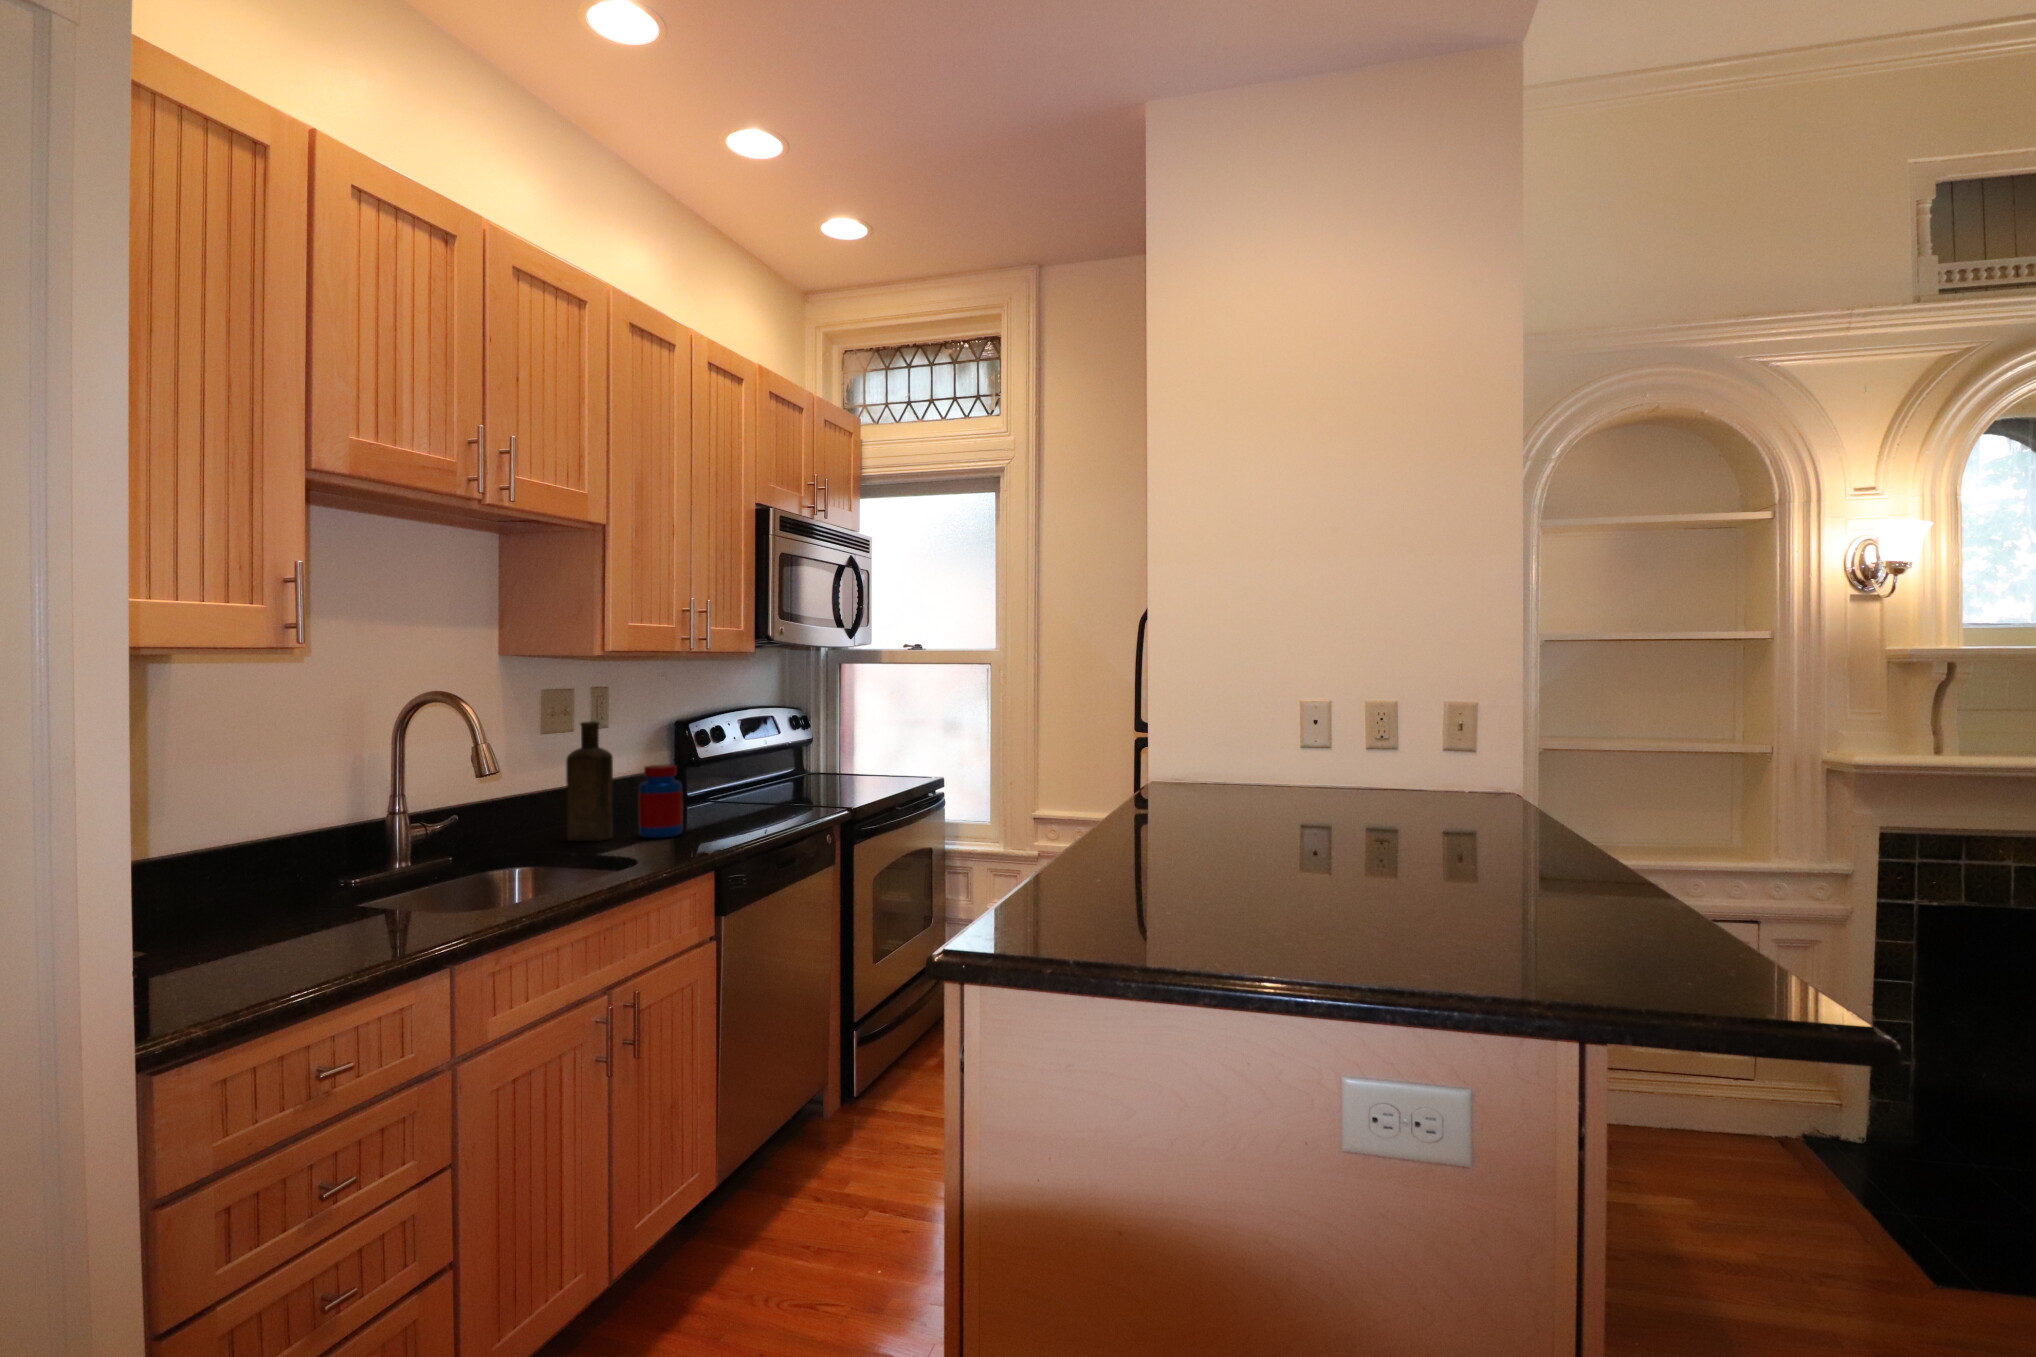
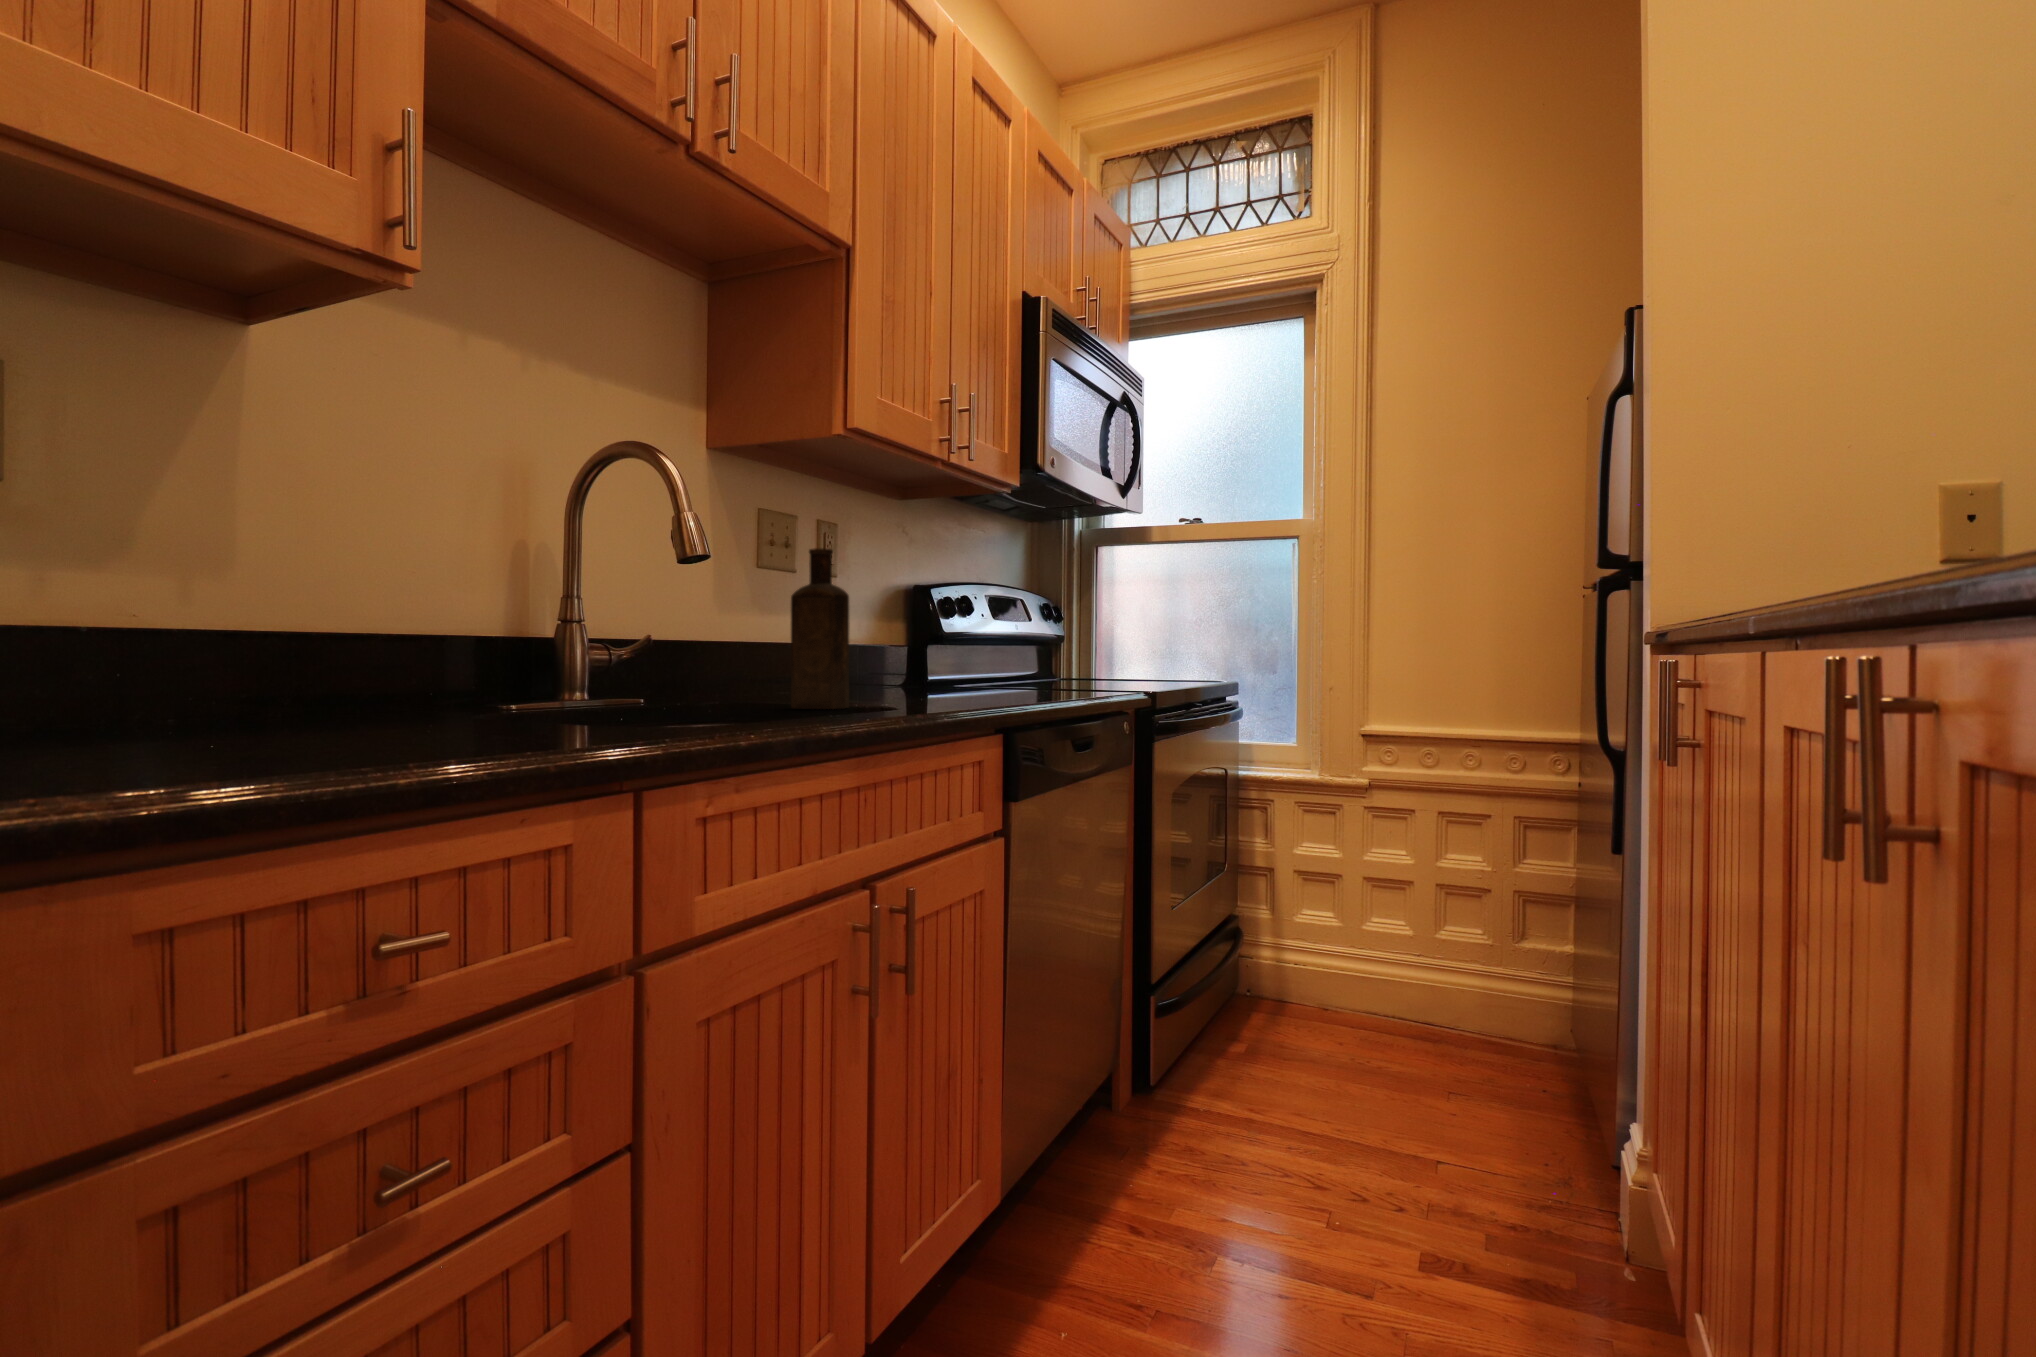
jar: present [639,765,683,838] -> none [883,611,939,708]

